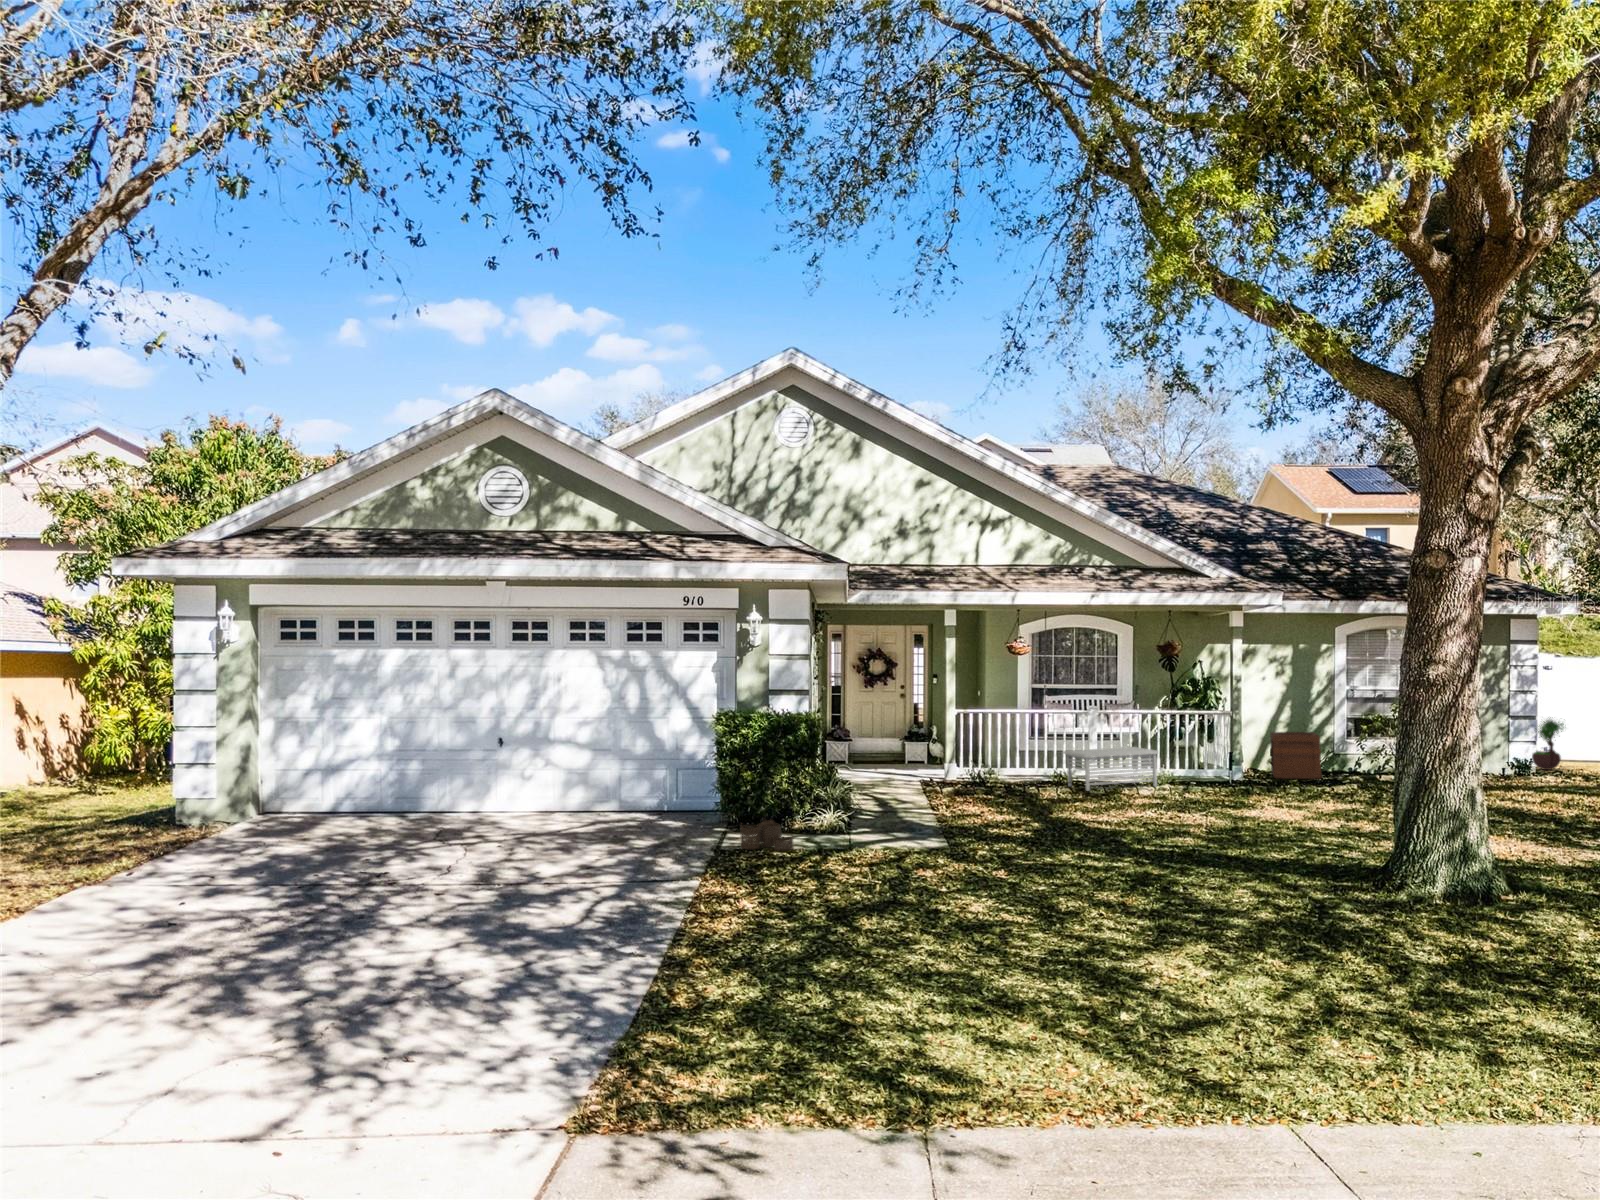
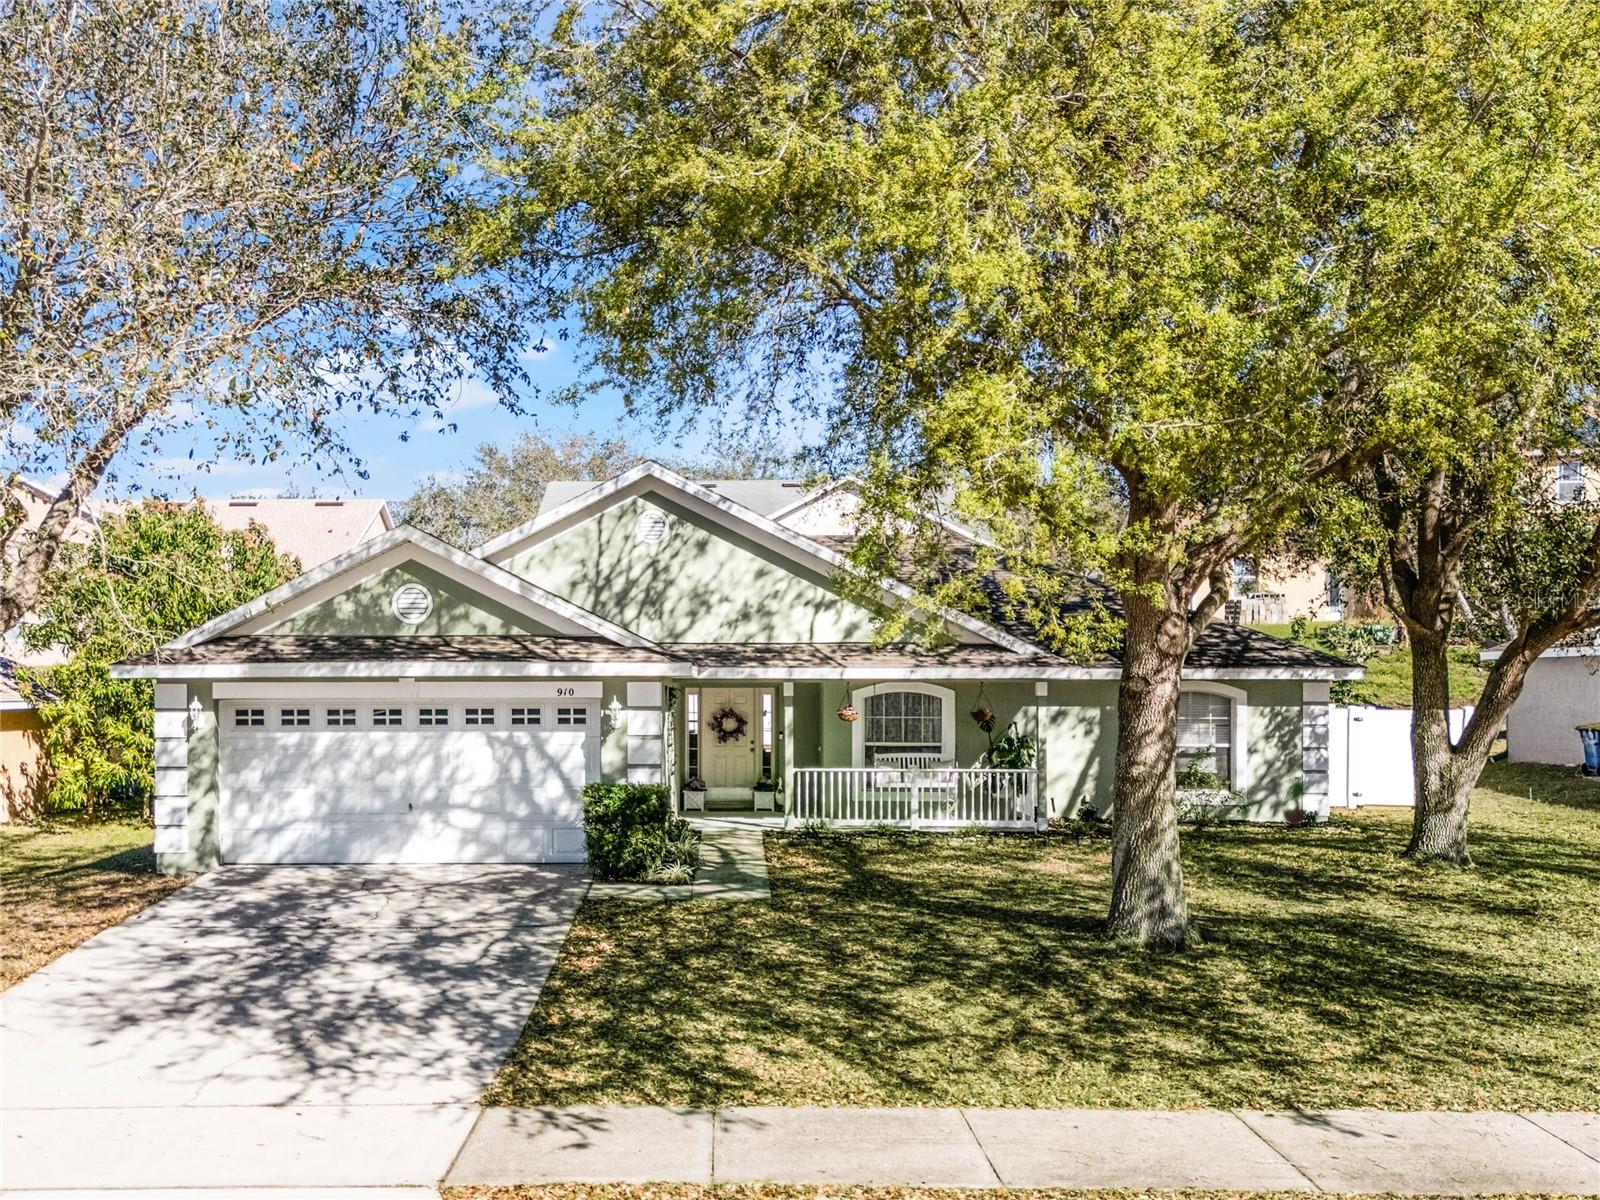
wooden crate: present [1270,732,1321,779] -> none [1067,789,1106,832]
storage bench: present [1063,747,1158,791] -> none [888,802,968,841]
woven basket: present [740,818,793,851] -> none [601,869,646,898]

